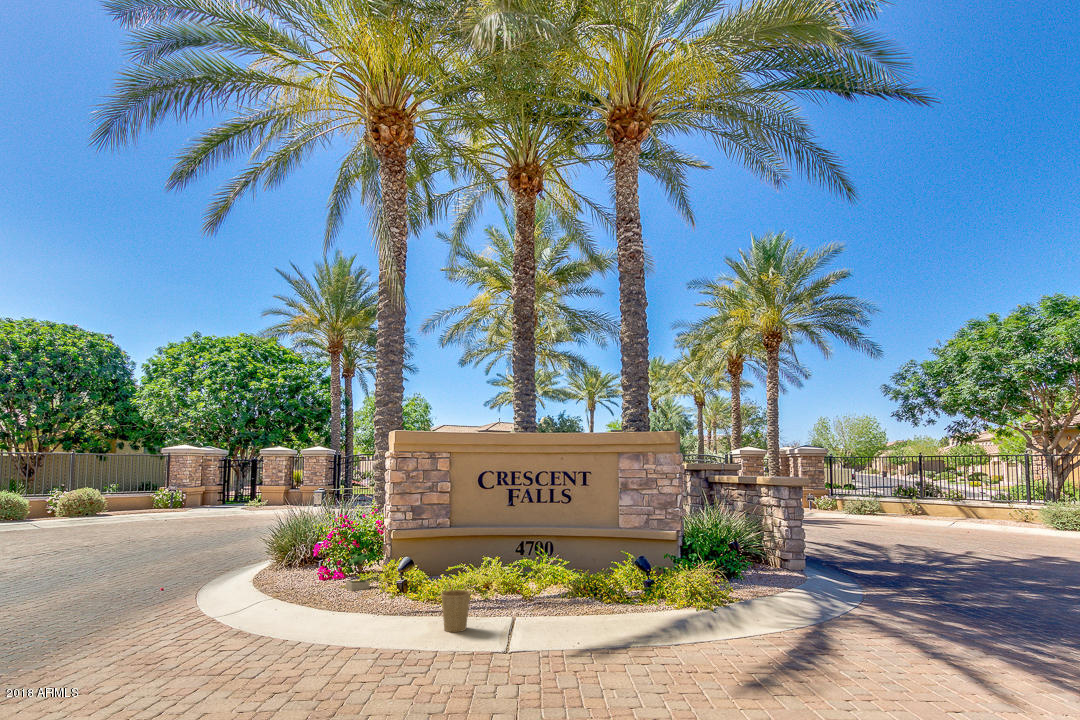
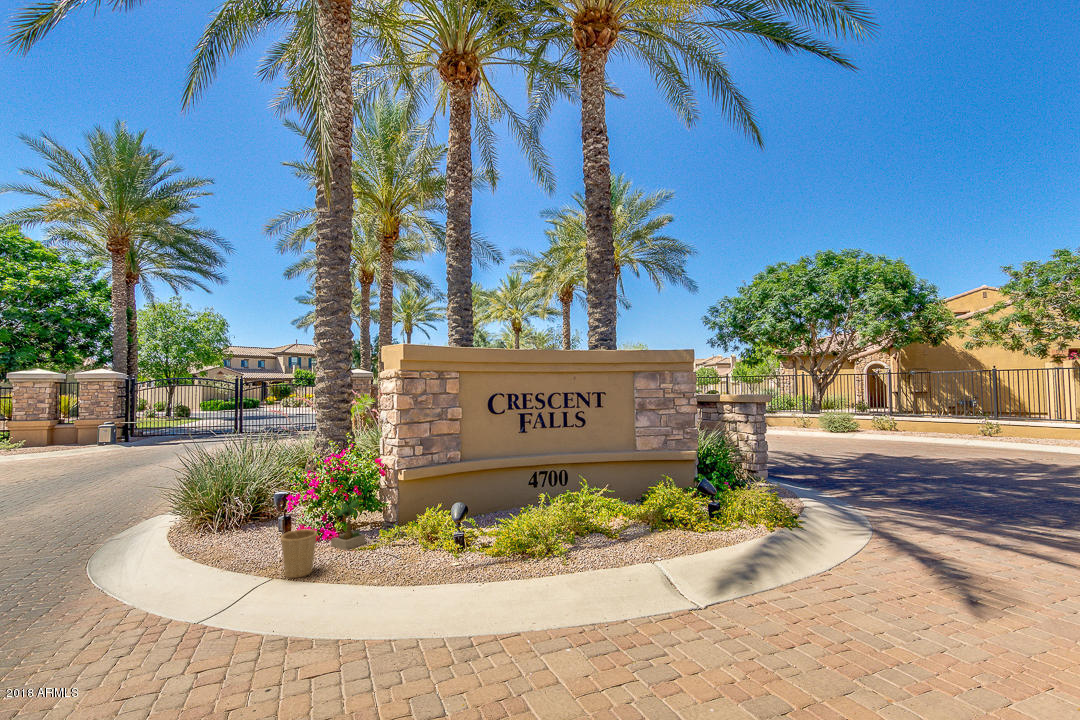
basket: present [441,584,470,632] -> present [281,523,317,578]

